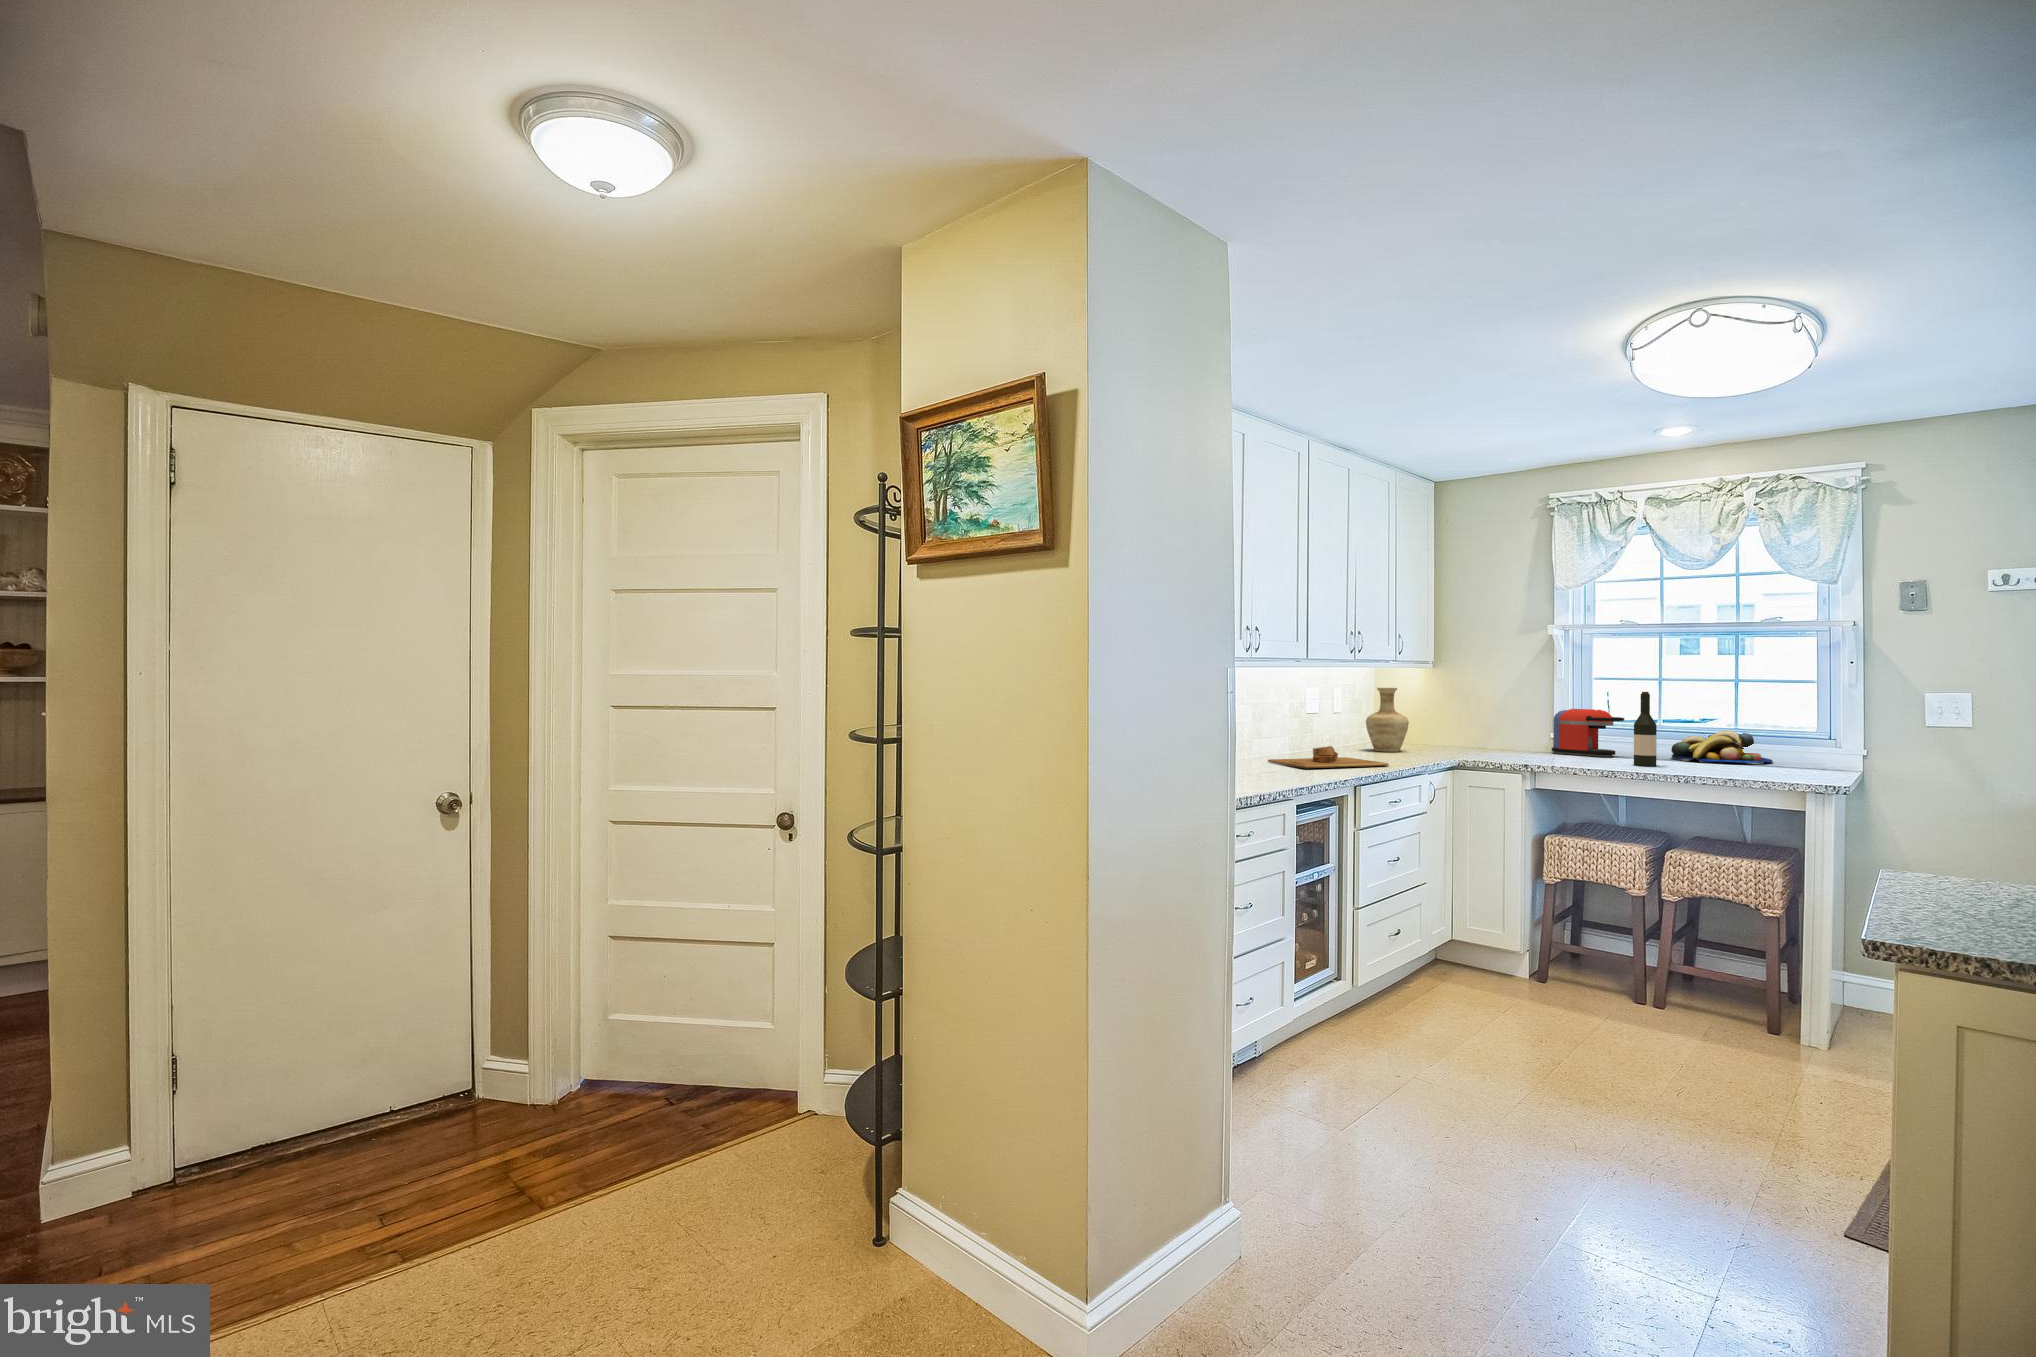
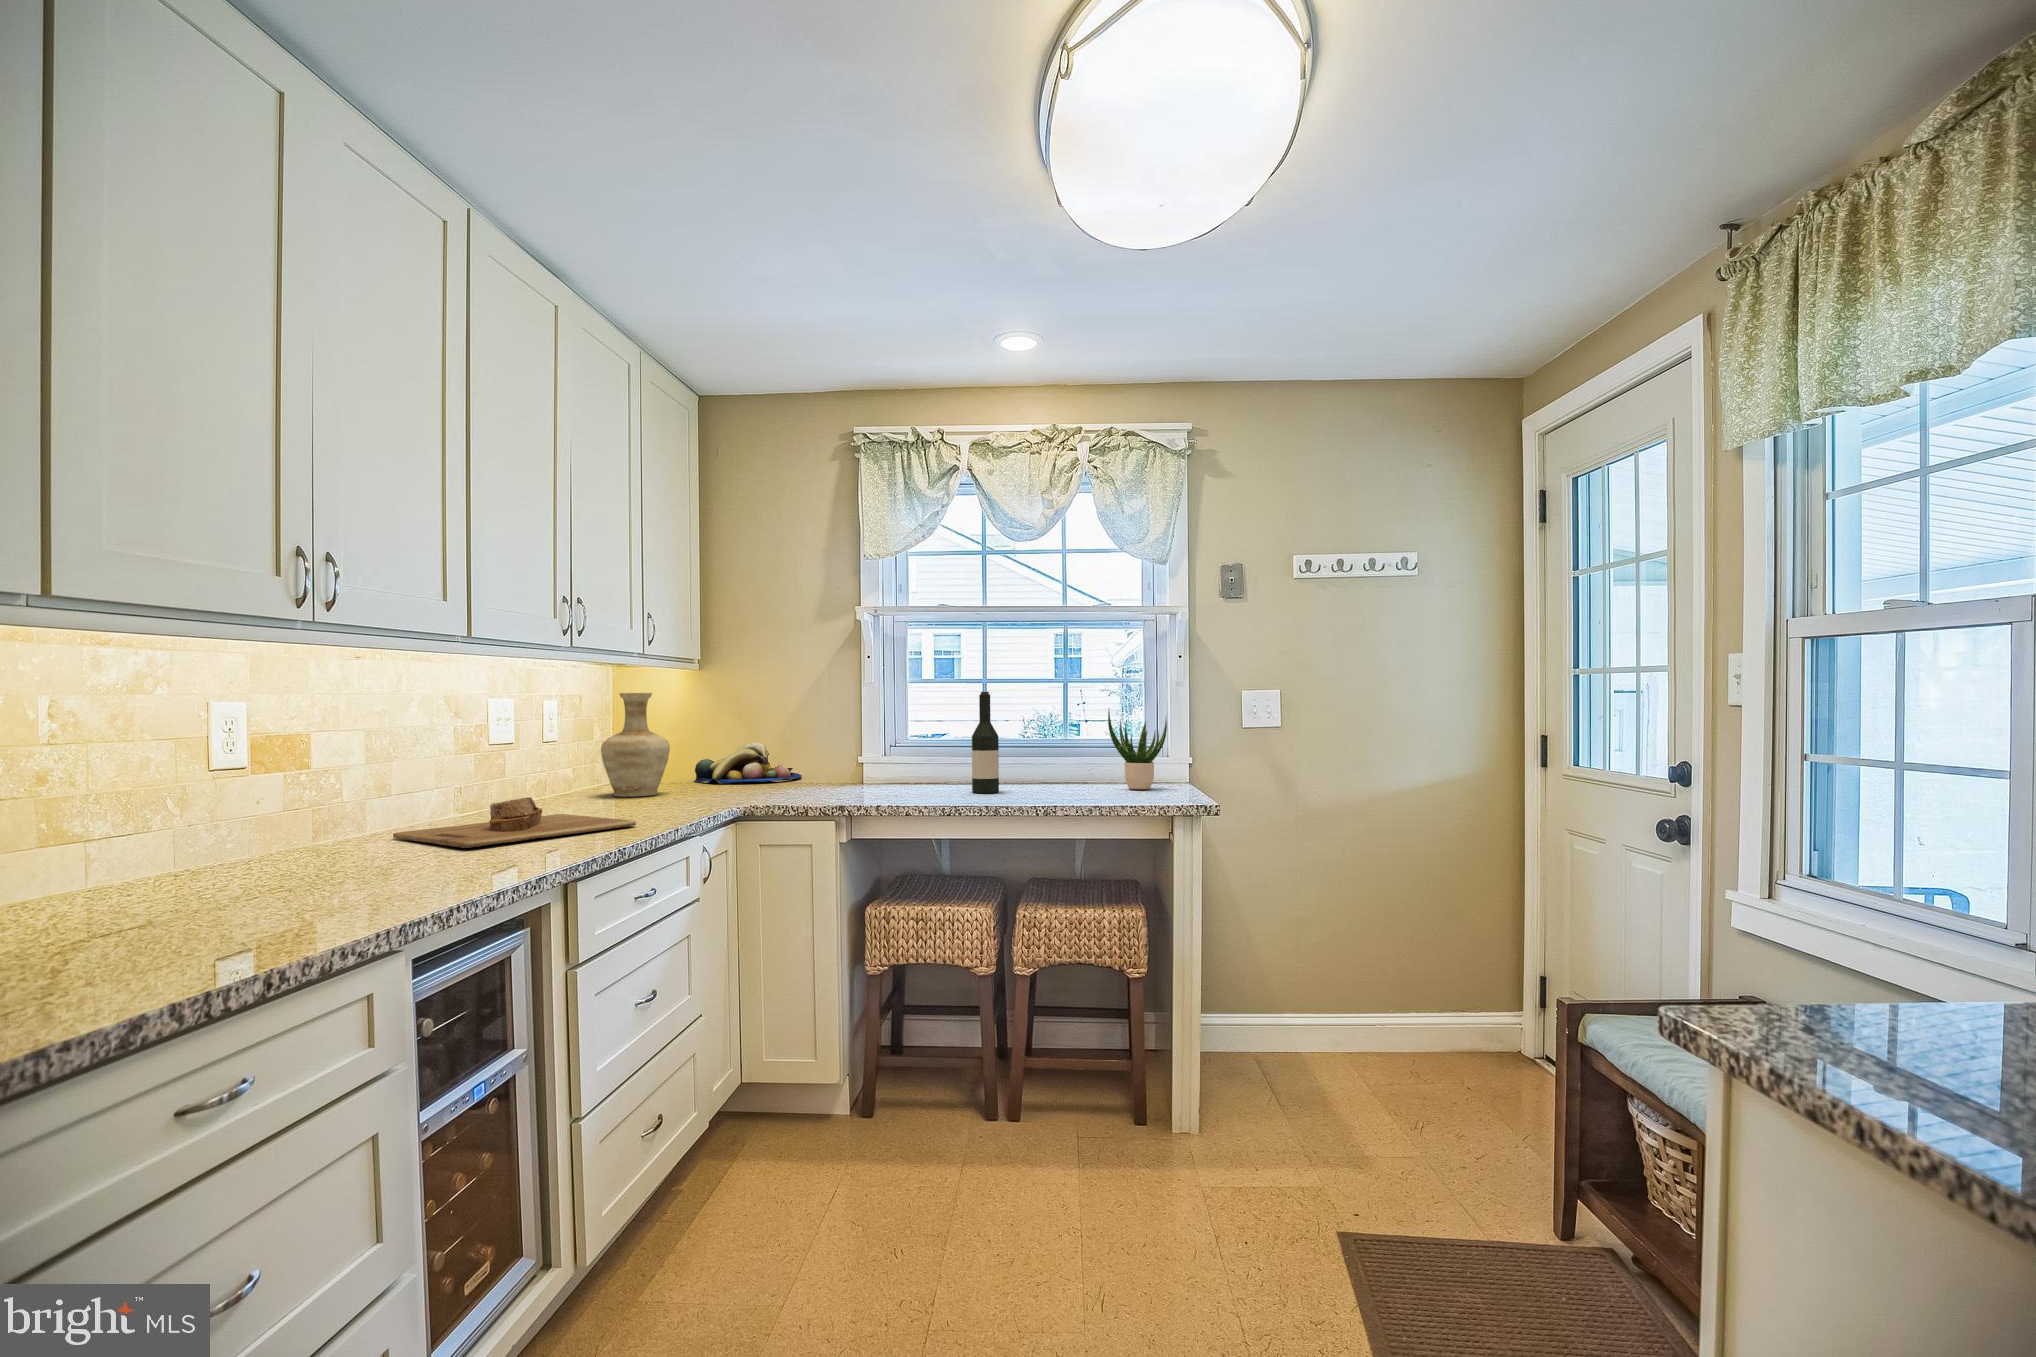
potted plant: none [1763,706,1824,773] -> present [1108,709,1167,789]
coffee maker: present [1552,709,1624,757] -> none [864,719,951,783]
fruit bowl: present [1671,731,1773,763] -> present [695,742,802,783]

